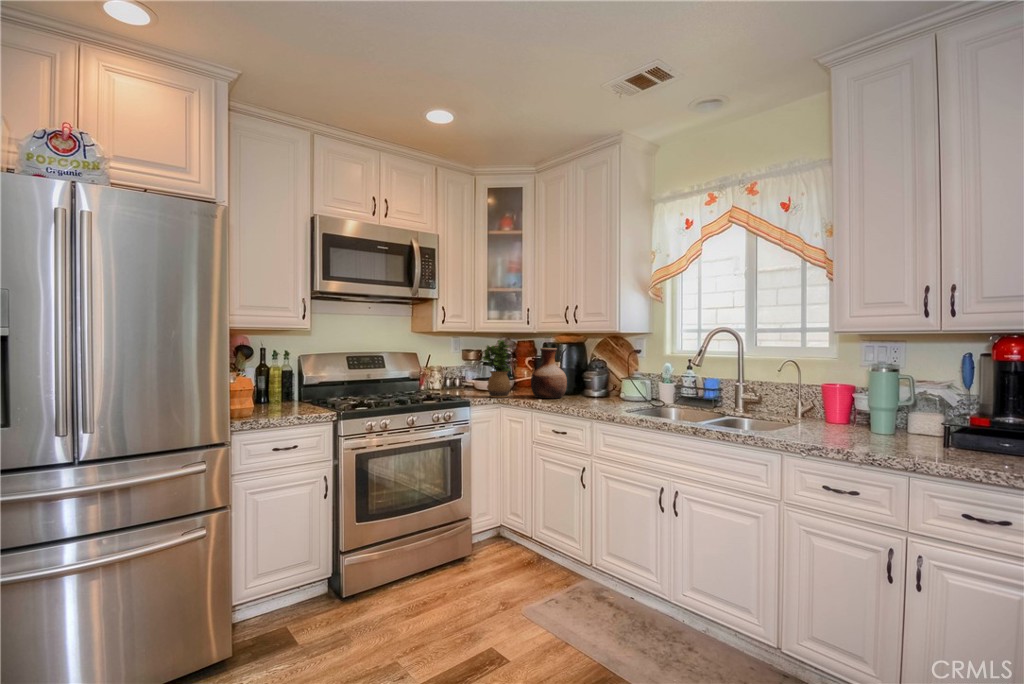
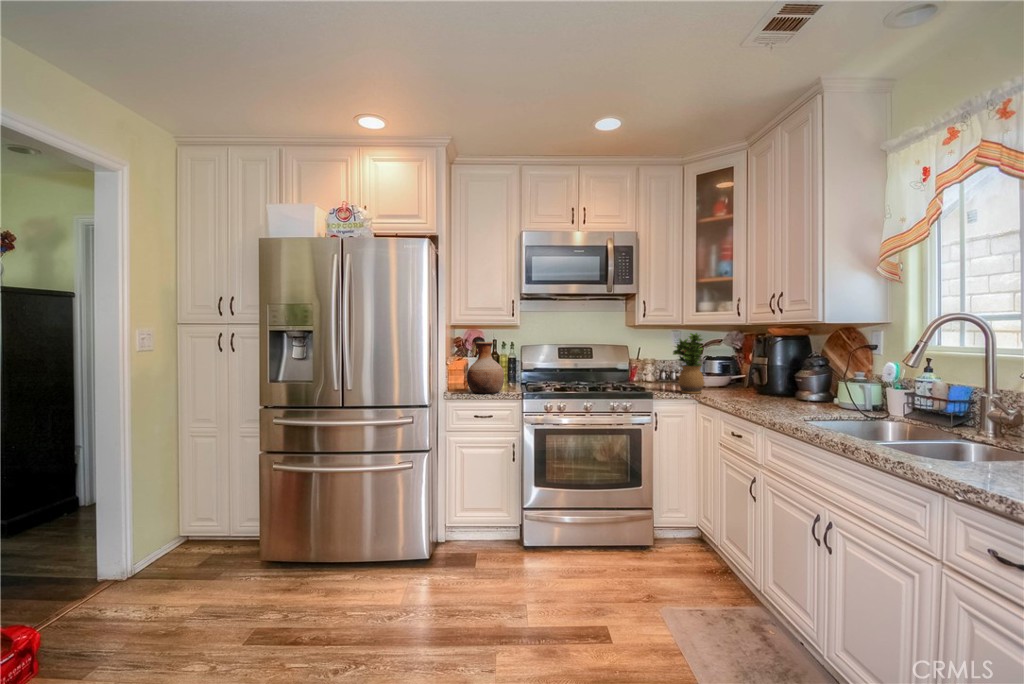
vase: present [531,348,567,399] -> present [467,342,504,394]

